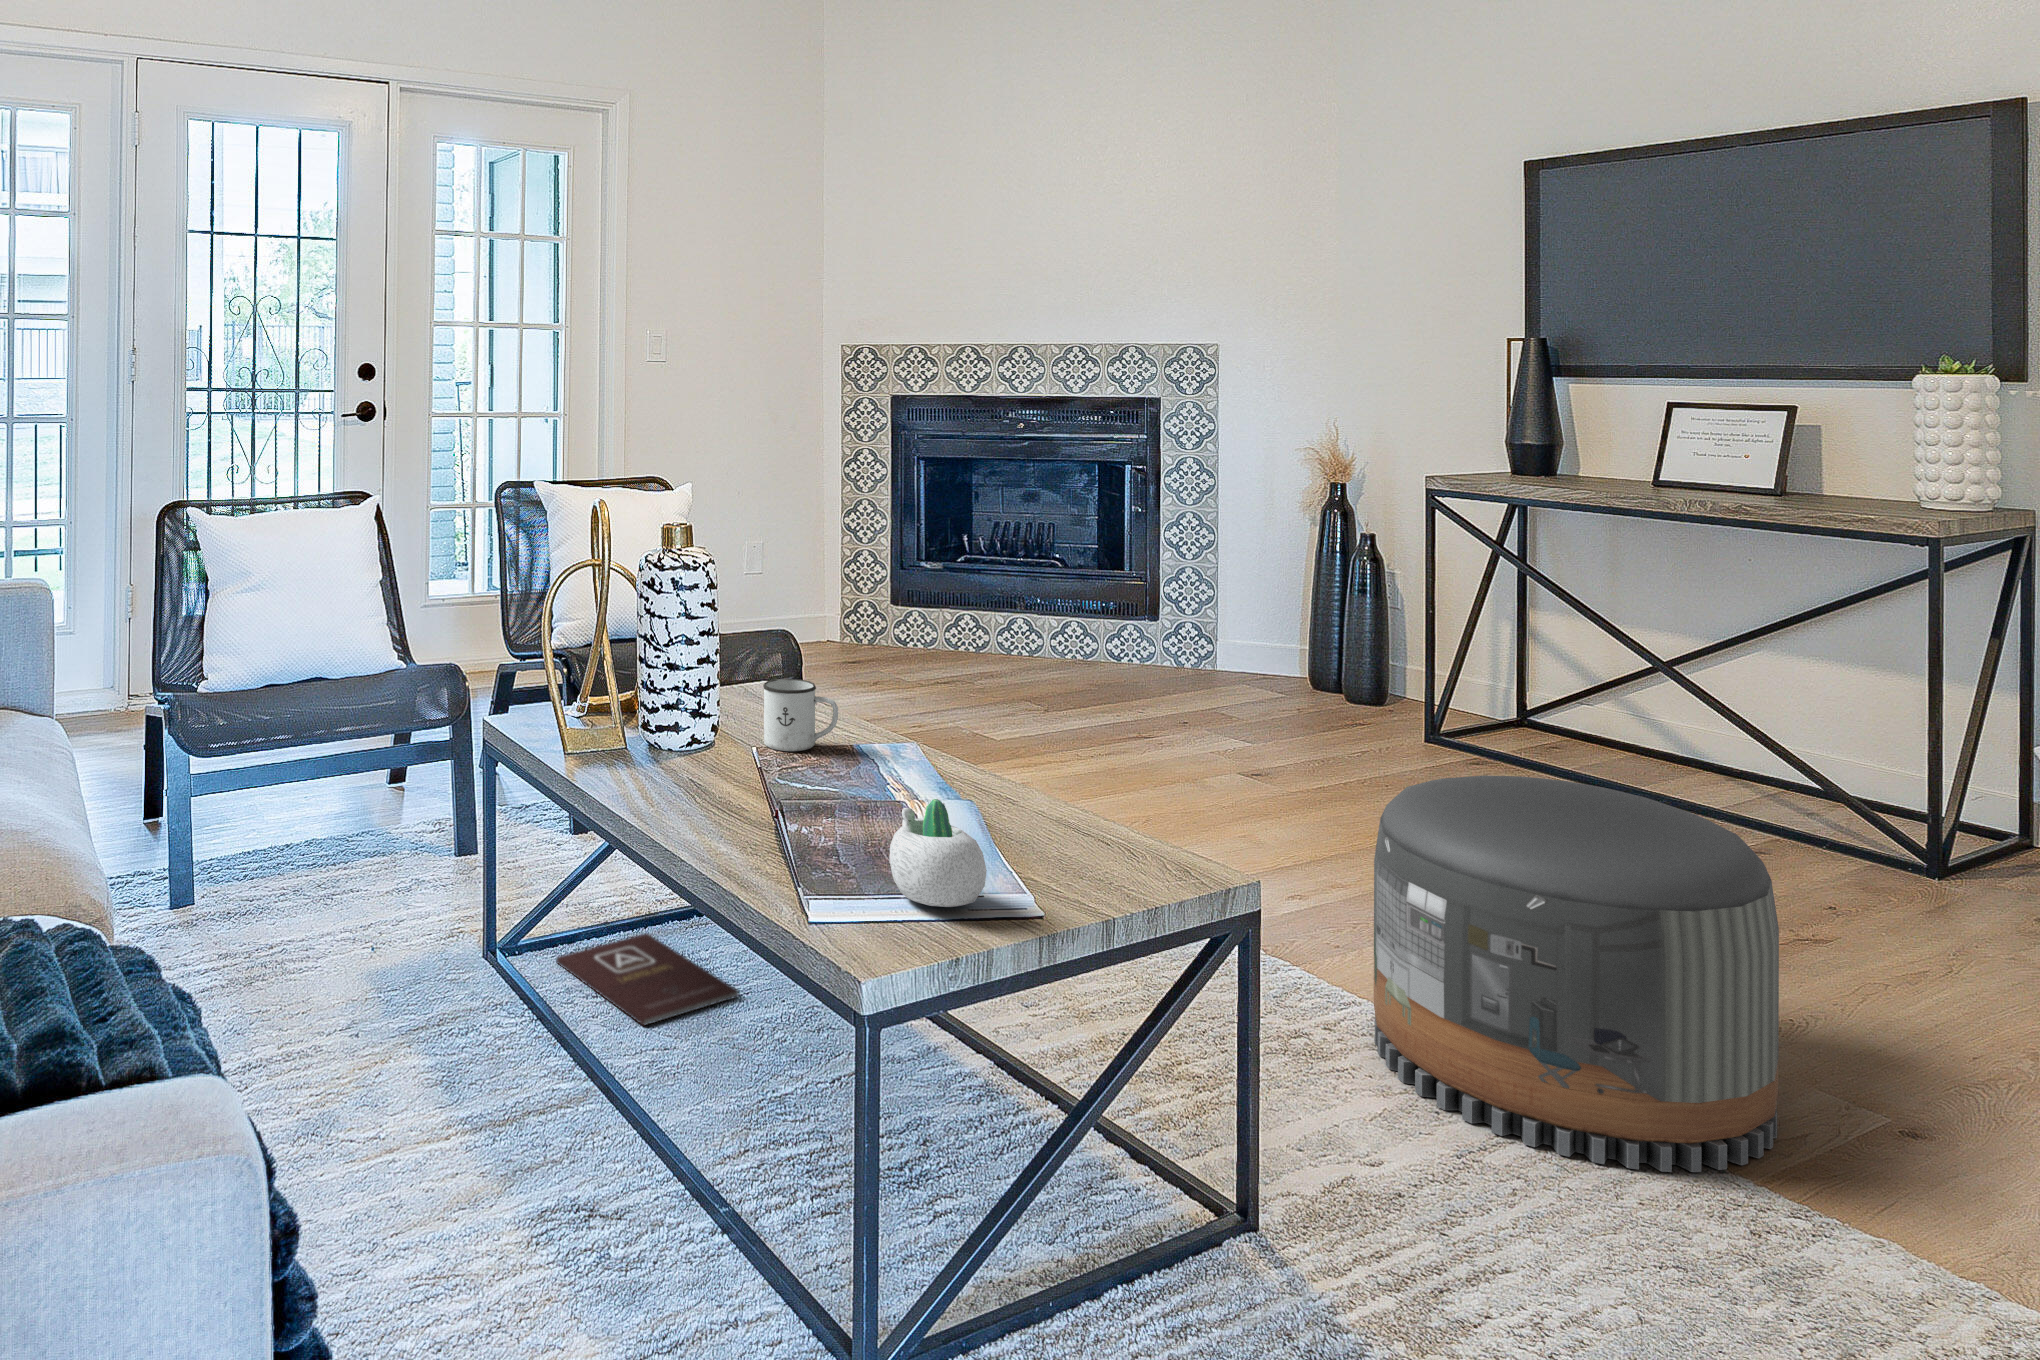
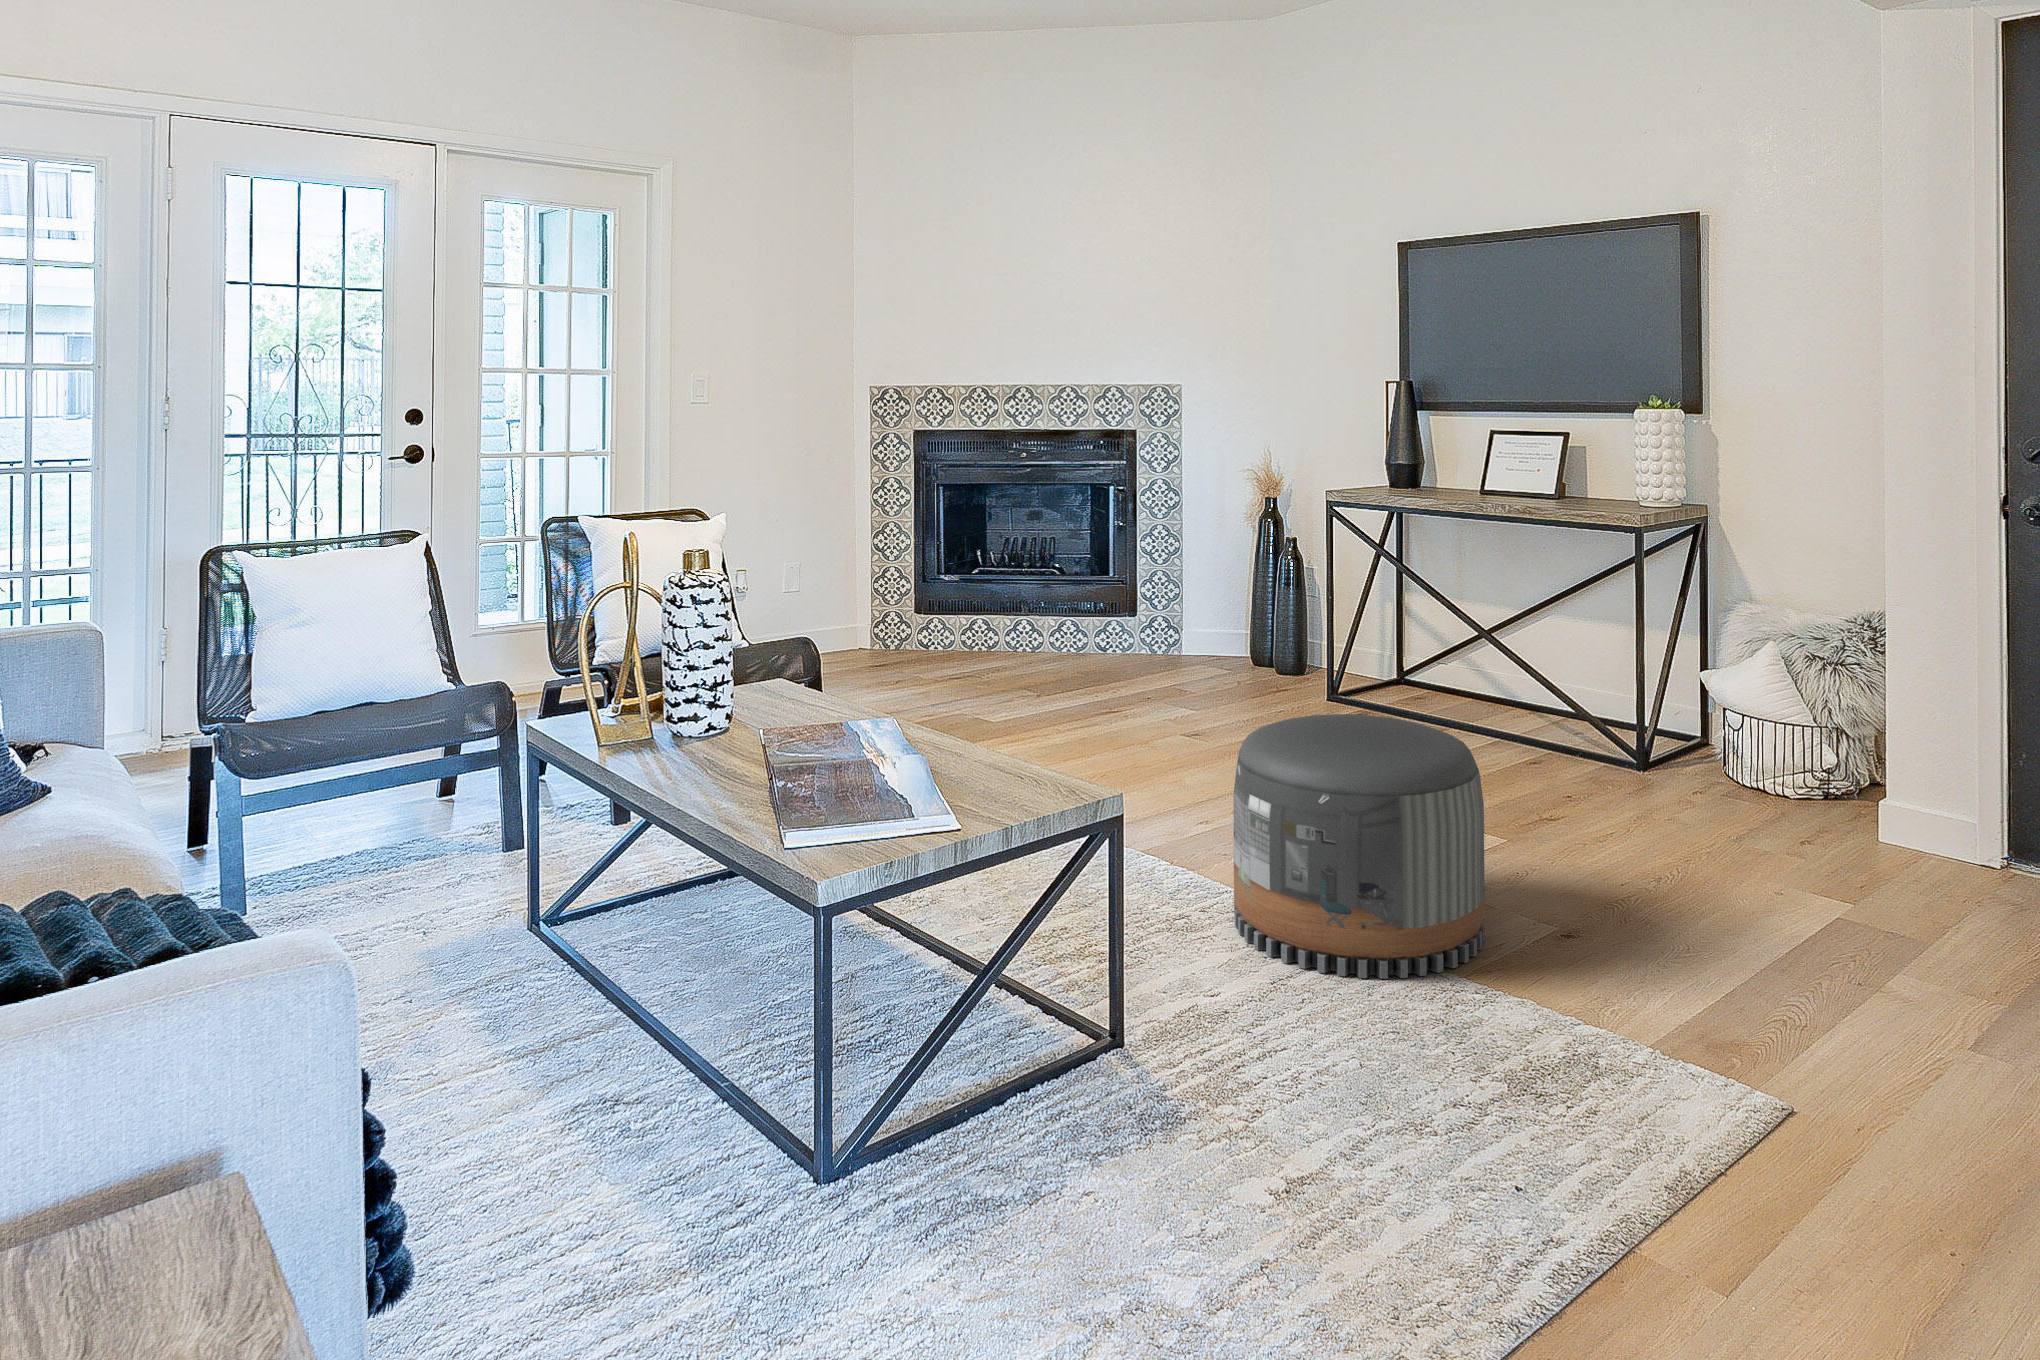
mug: present [763,679,838,751] -> none [770,673,831,732]
succulent planter: present [889,799,987,907] -> none [850,748,919,825]
book: present [556,933,739,1025] -> none [593,898,751,967]

